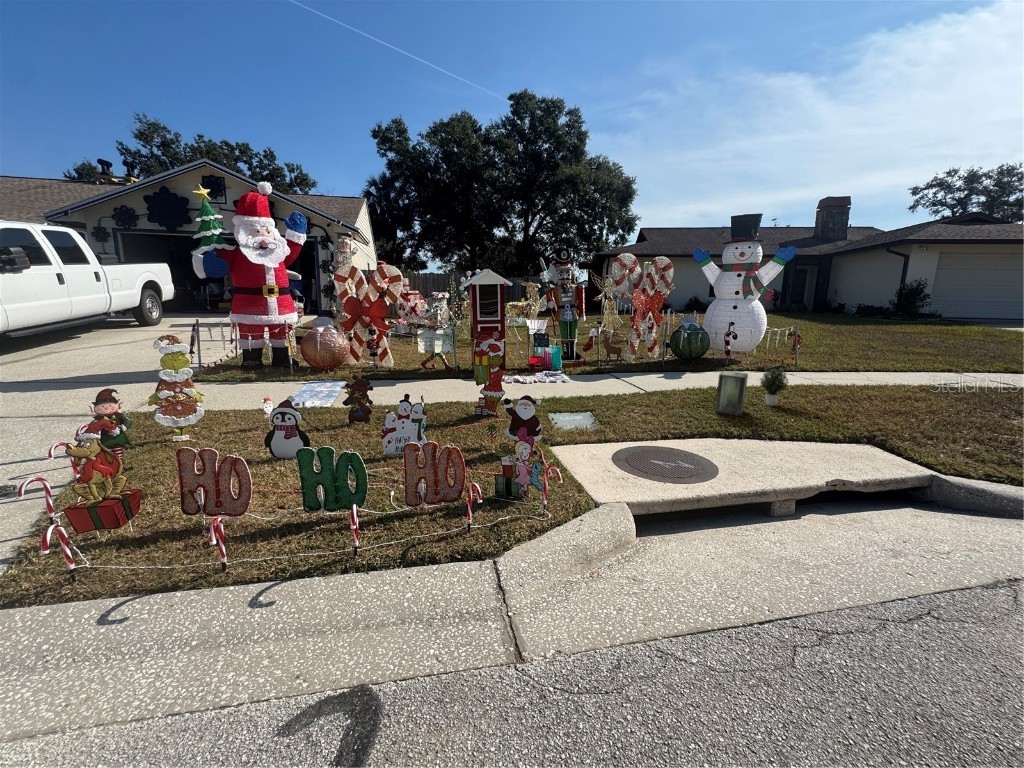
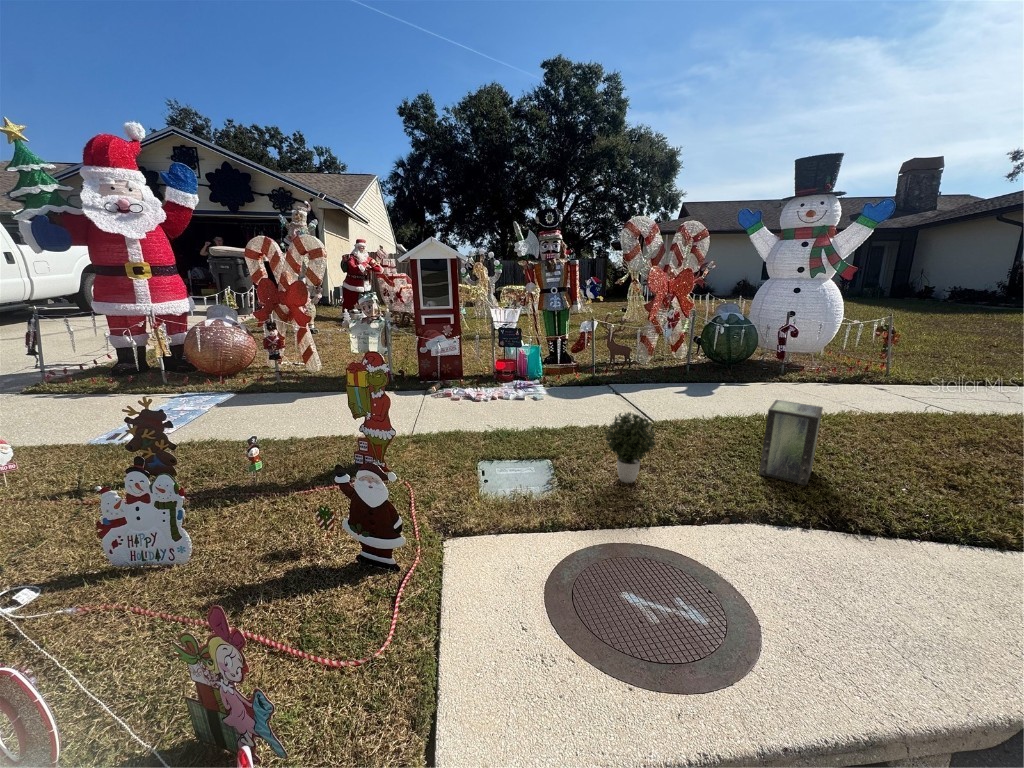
potted plant: present [760,369,788,406] -> present [604,412,656,483]

